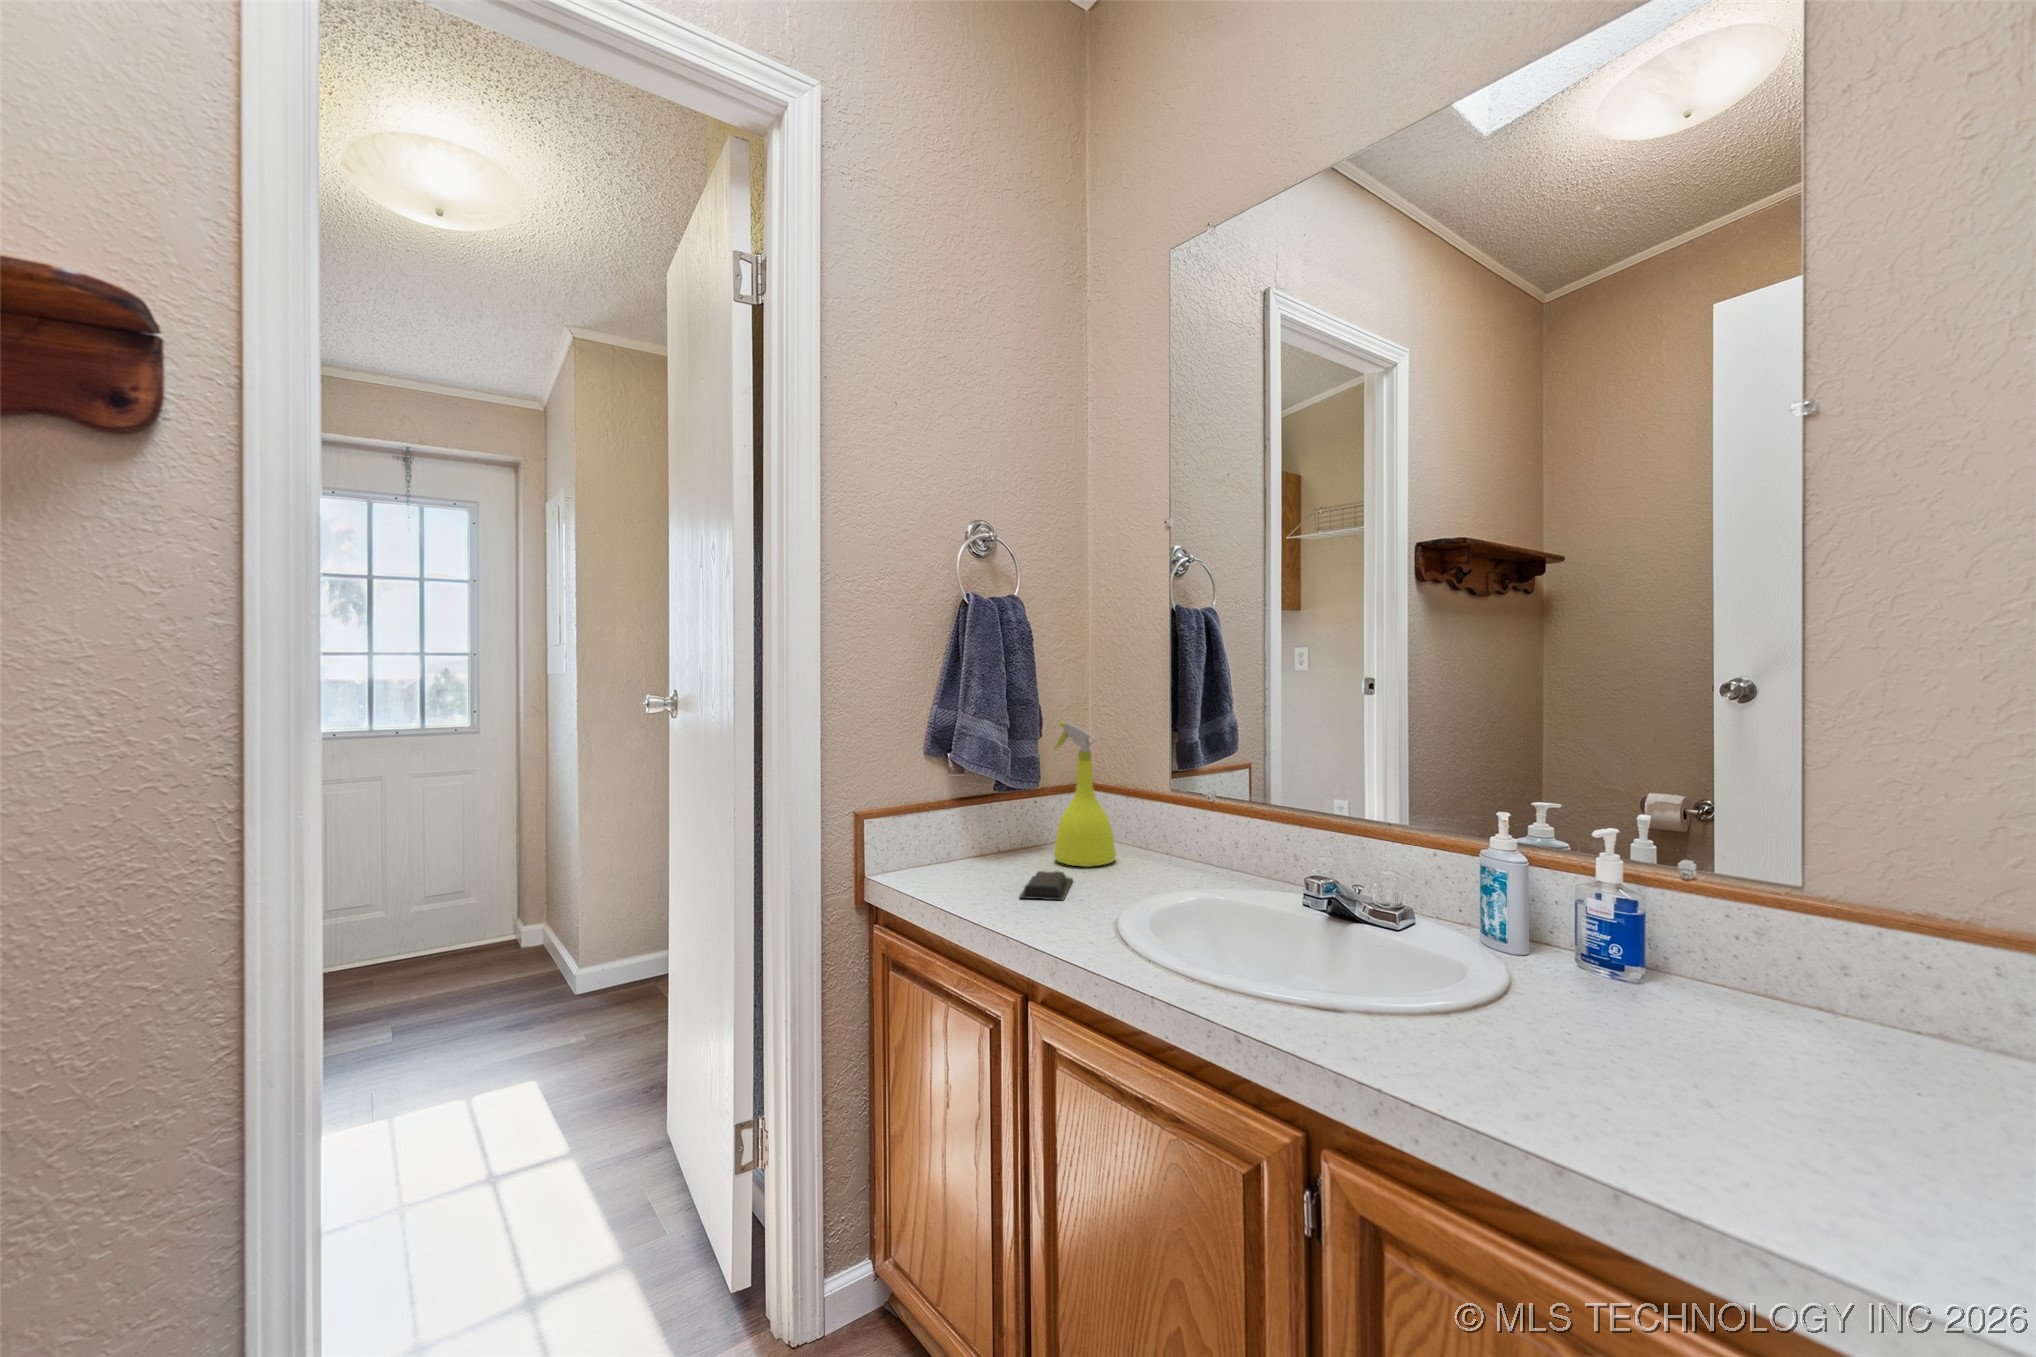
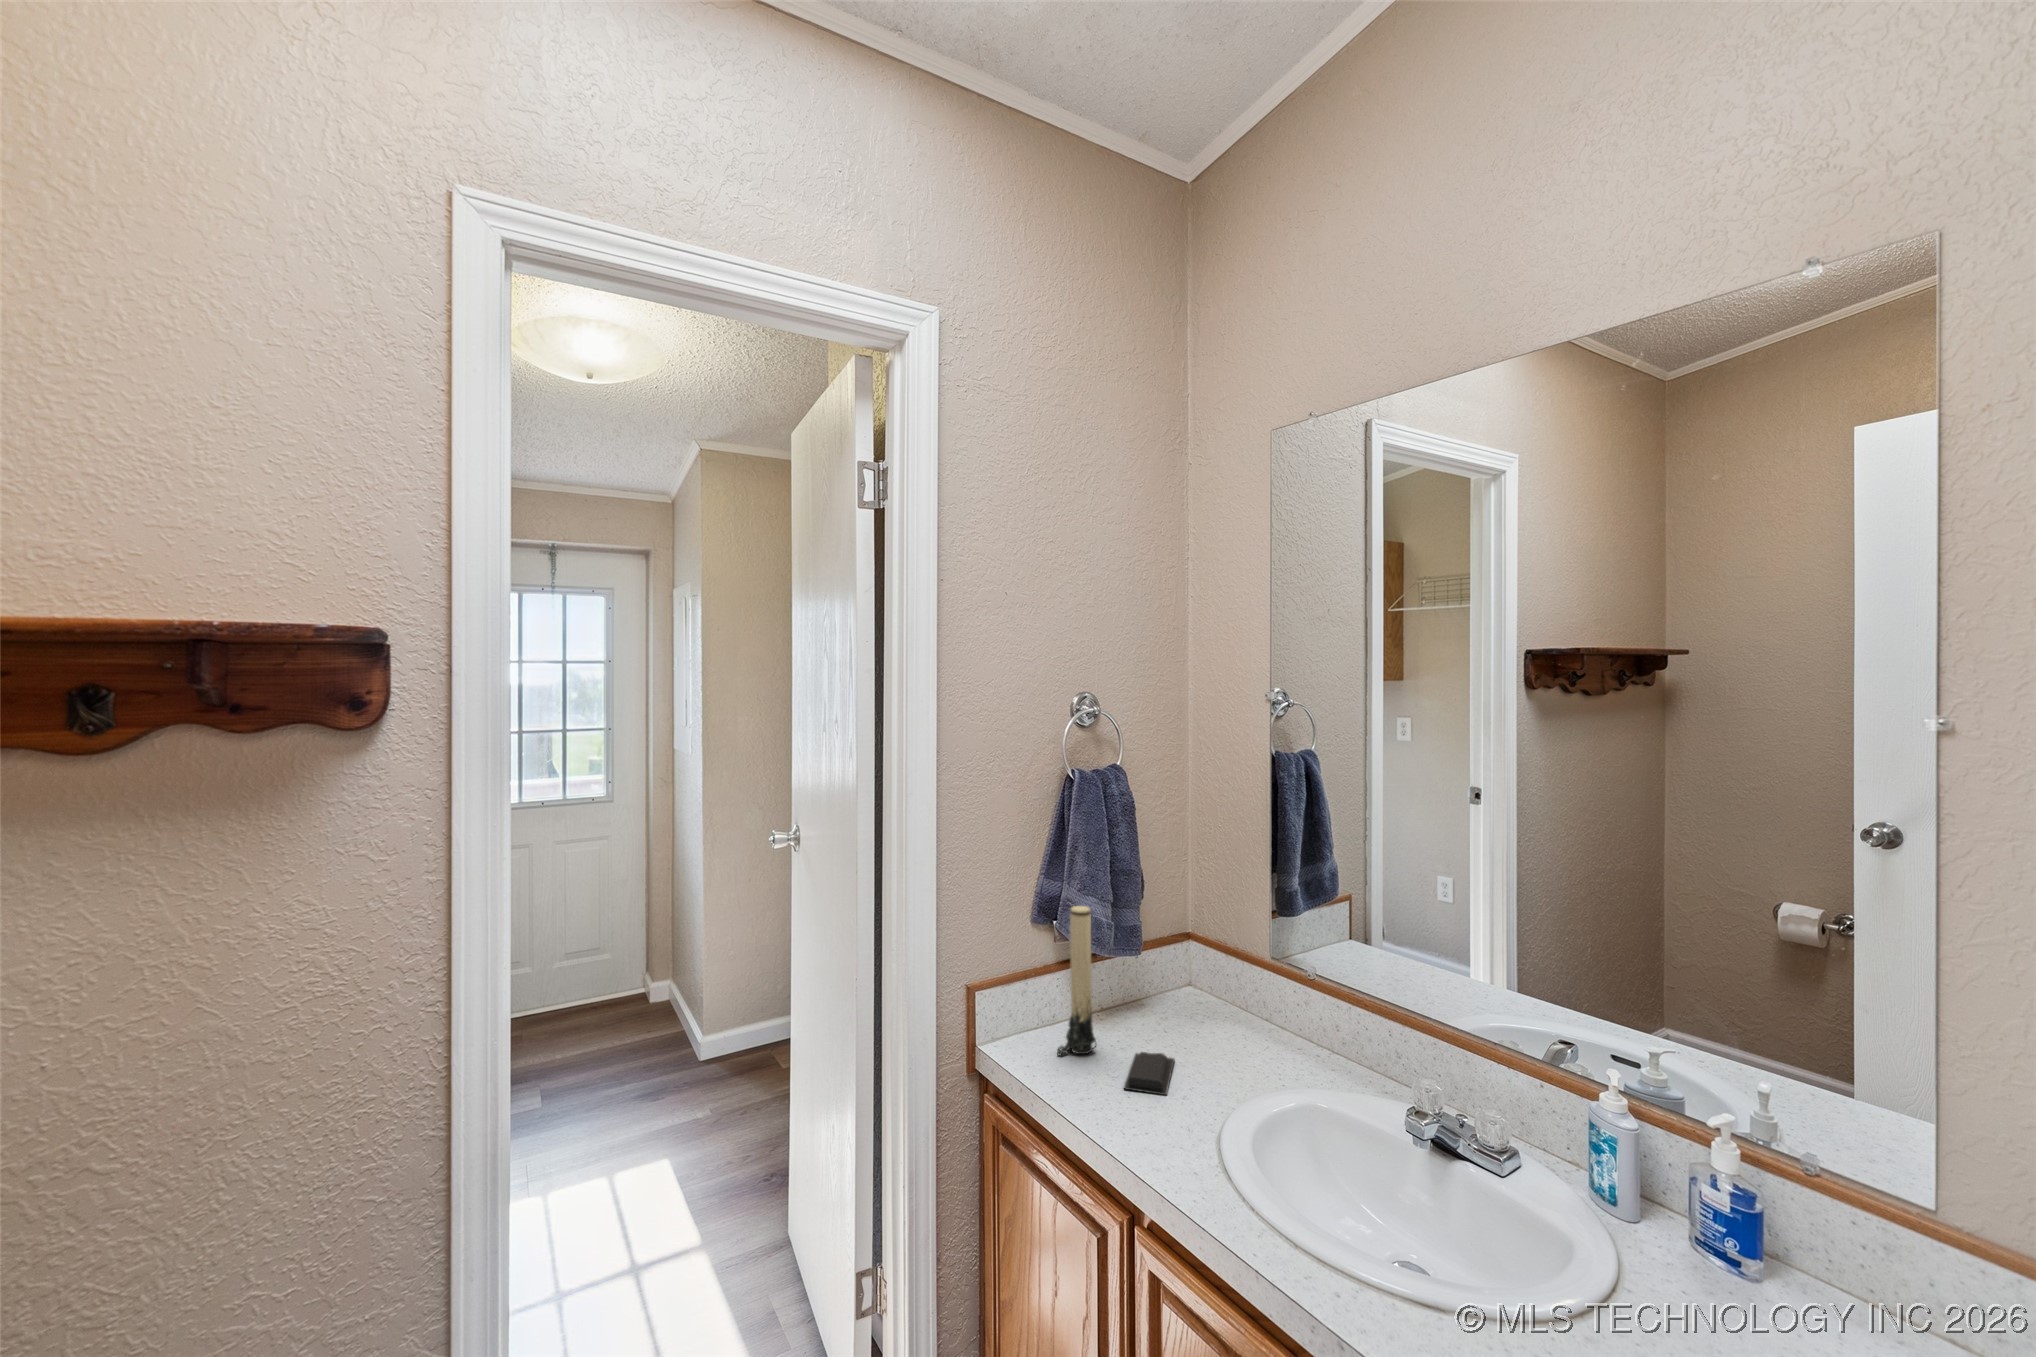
spray bottle: present [1054,722,1116,867] -> none [1154,889,1216,1038]
candle: none [951,727,993,881] -> present [1057,906,1096,1055]

